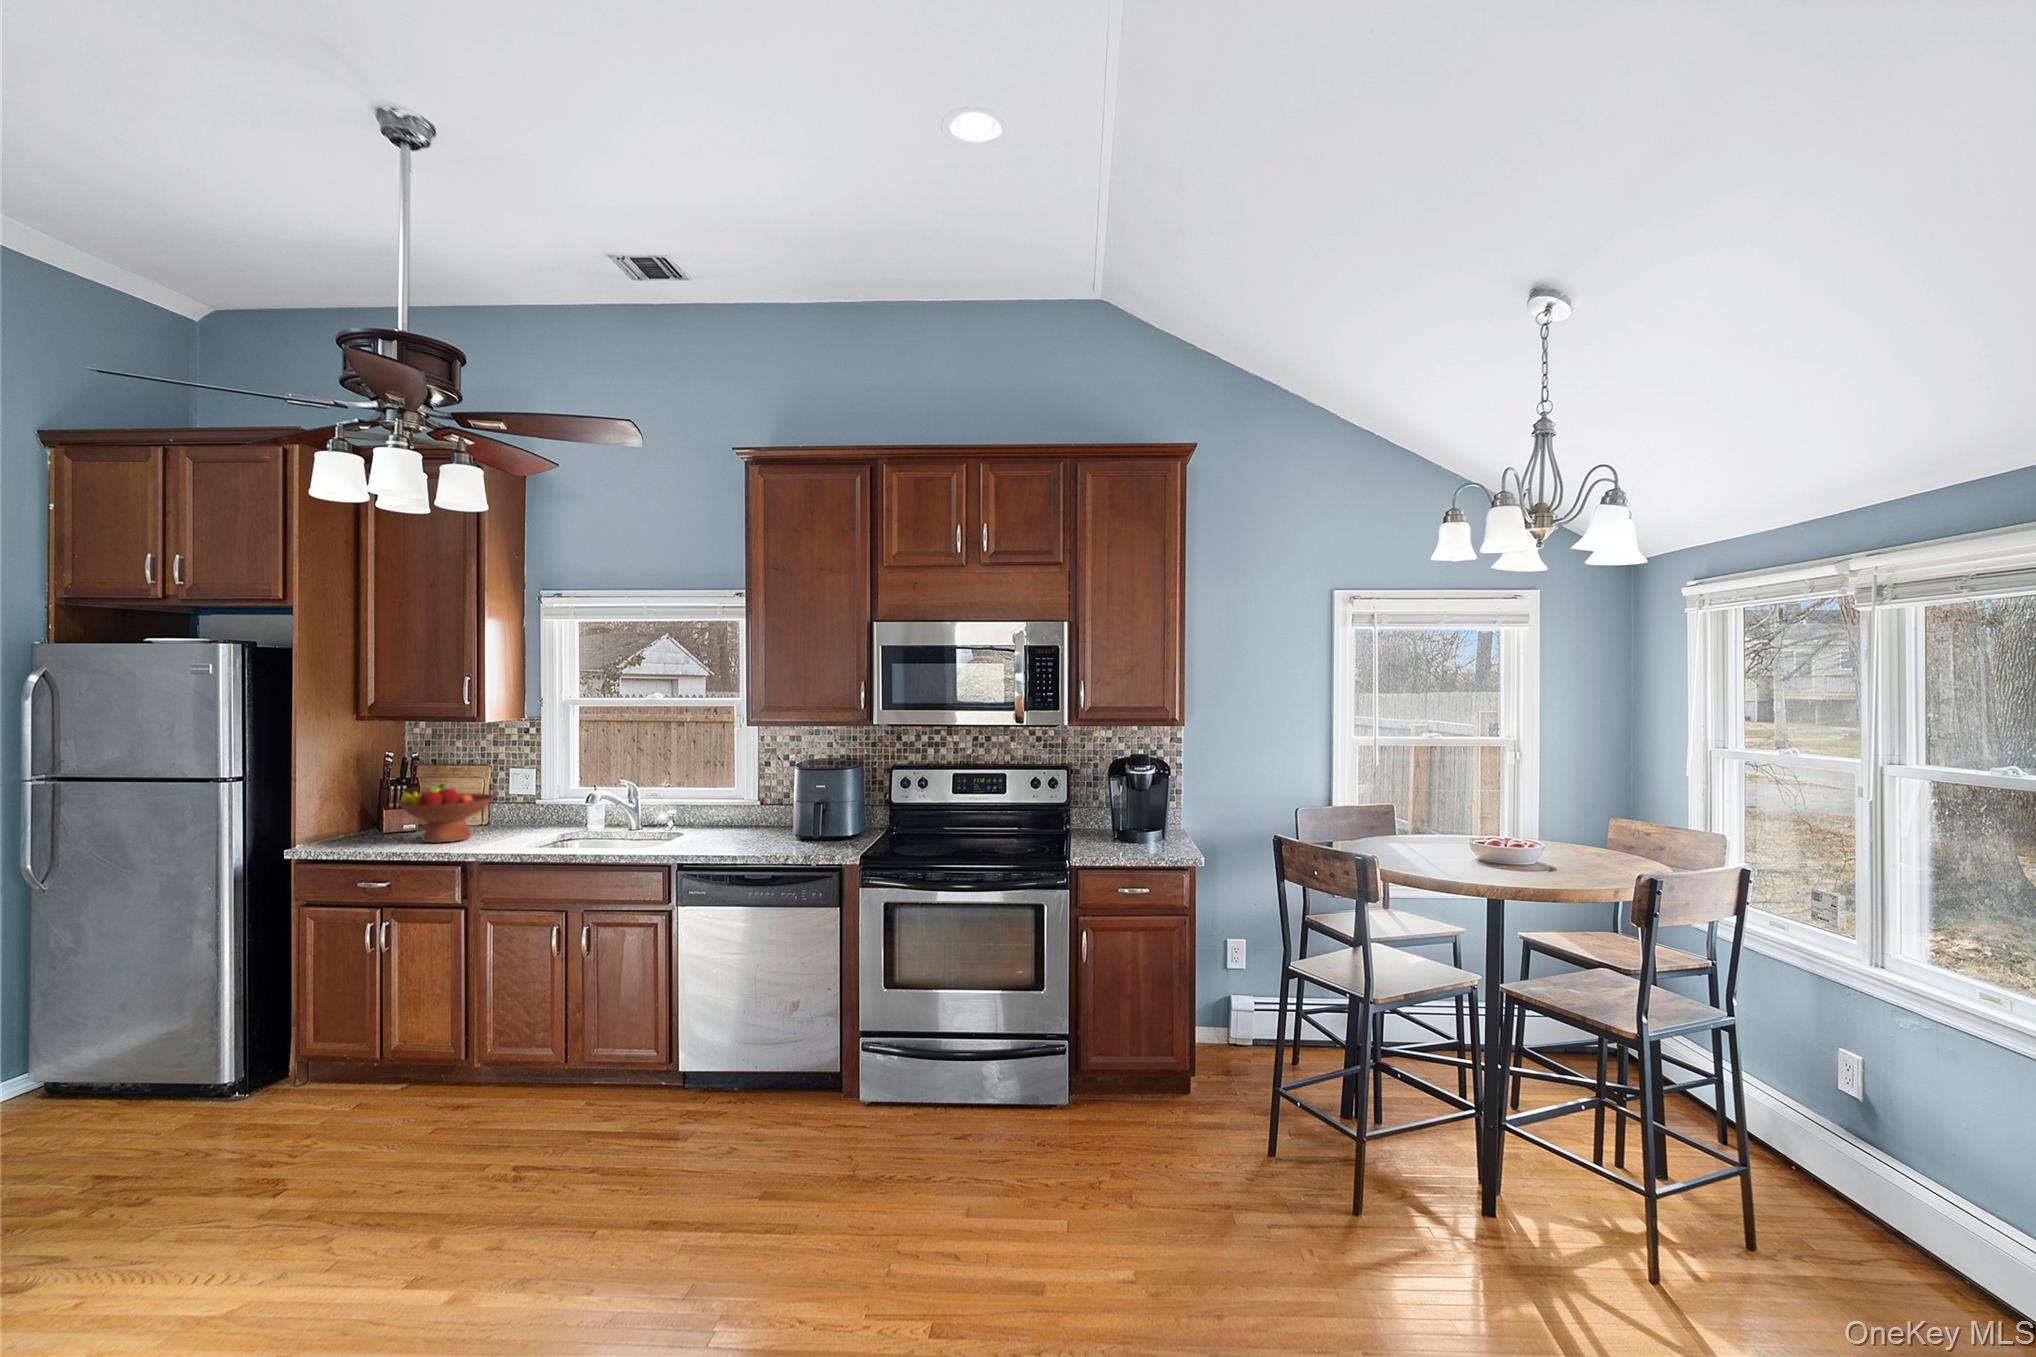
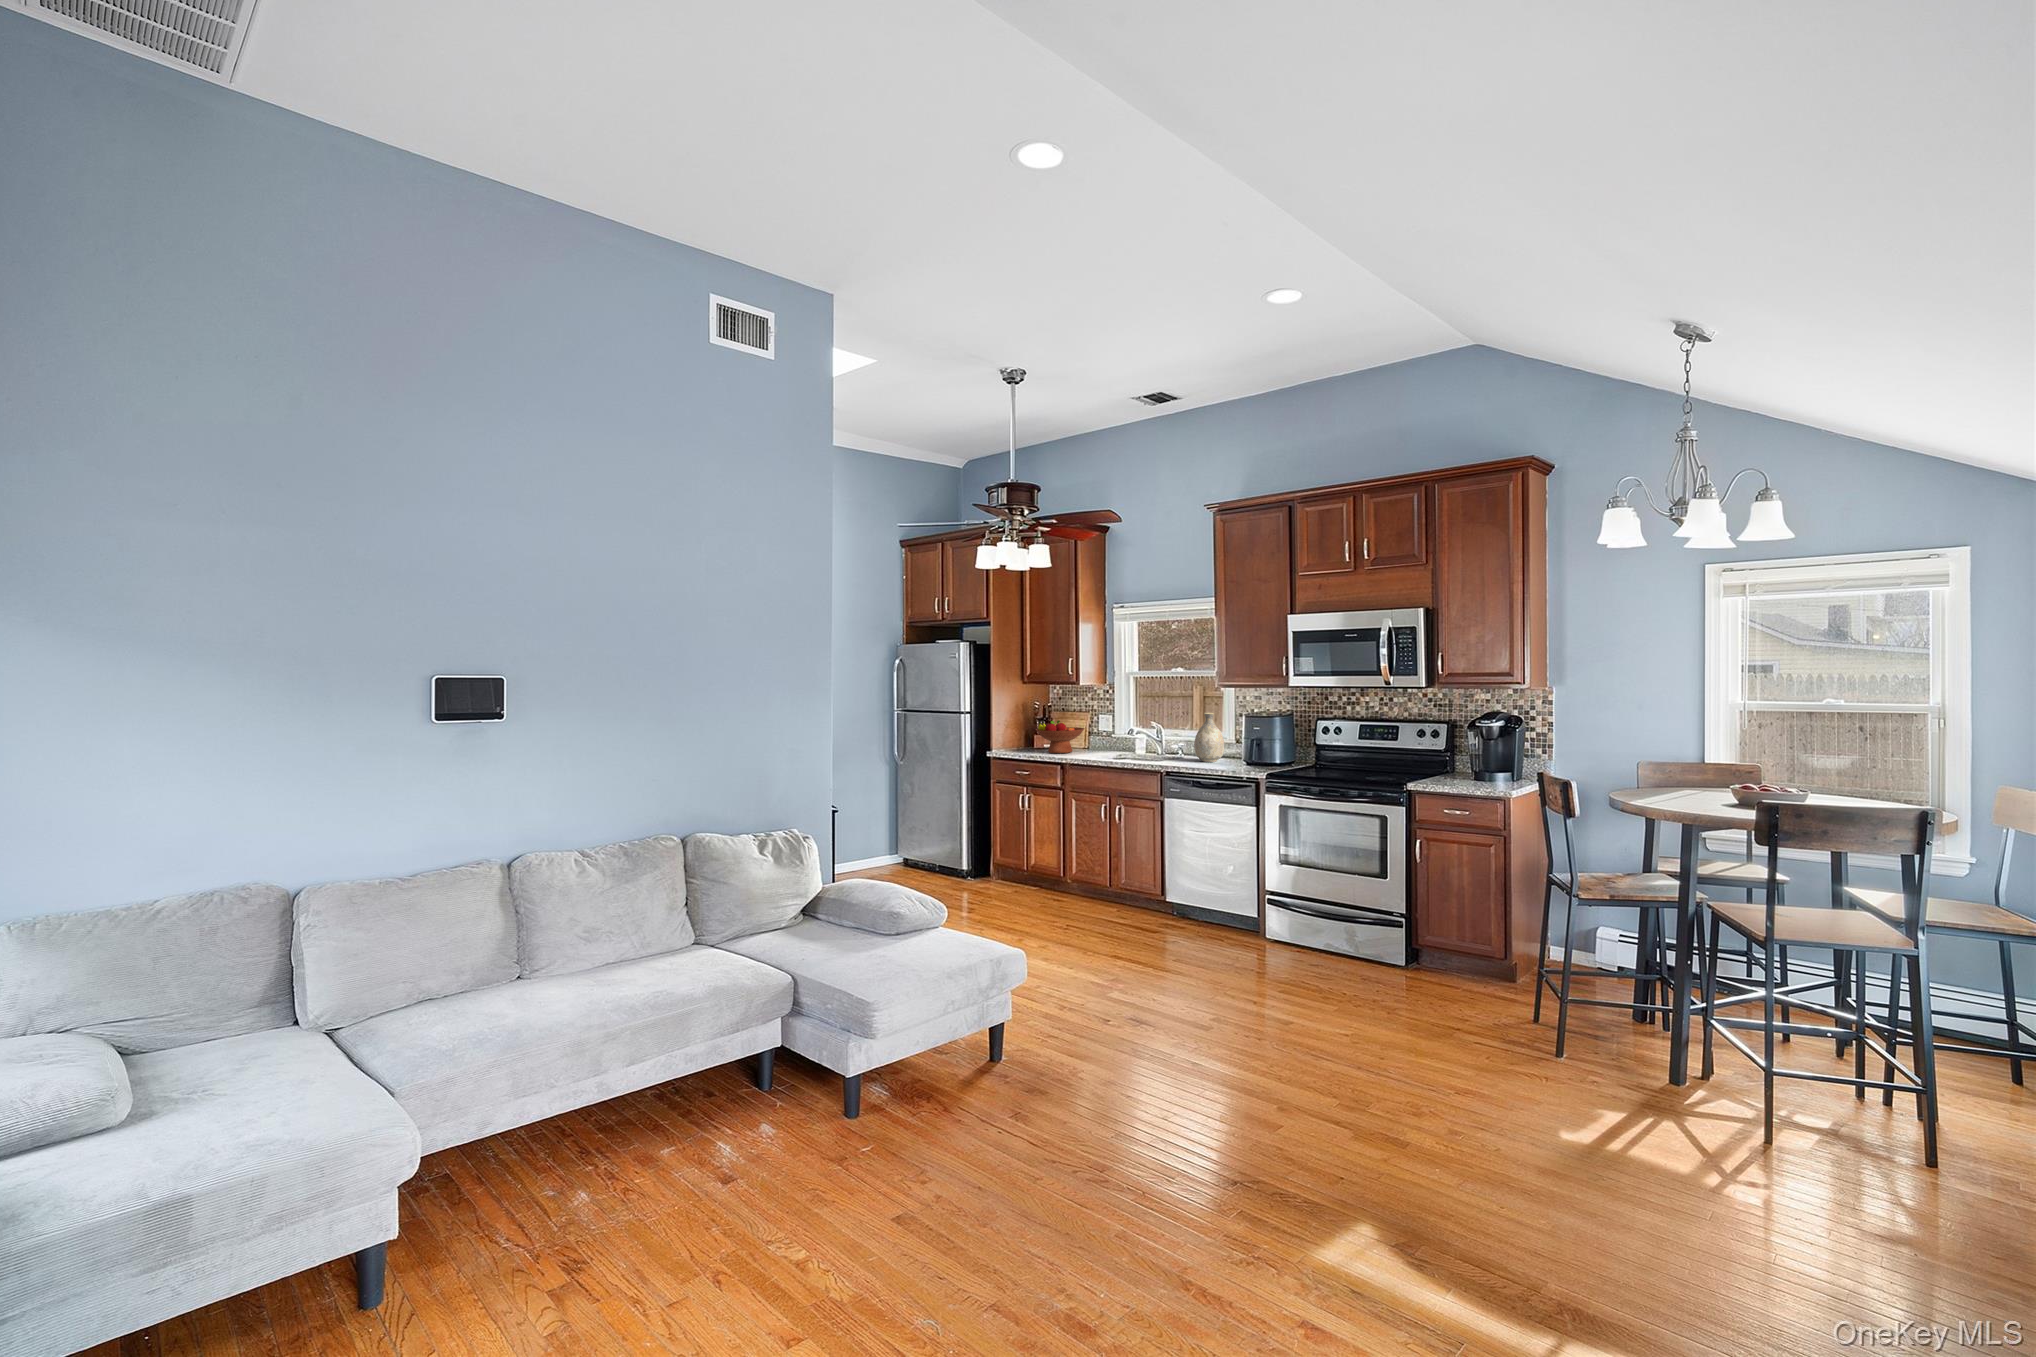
vase: none [711,764,758,839] -> present [1194,713,1224,762]

